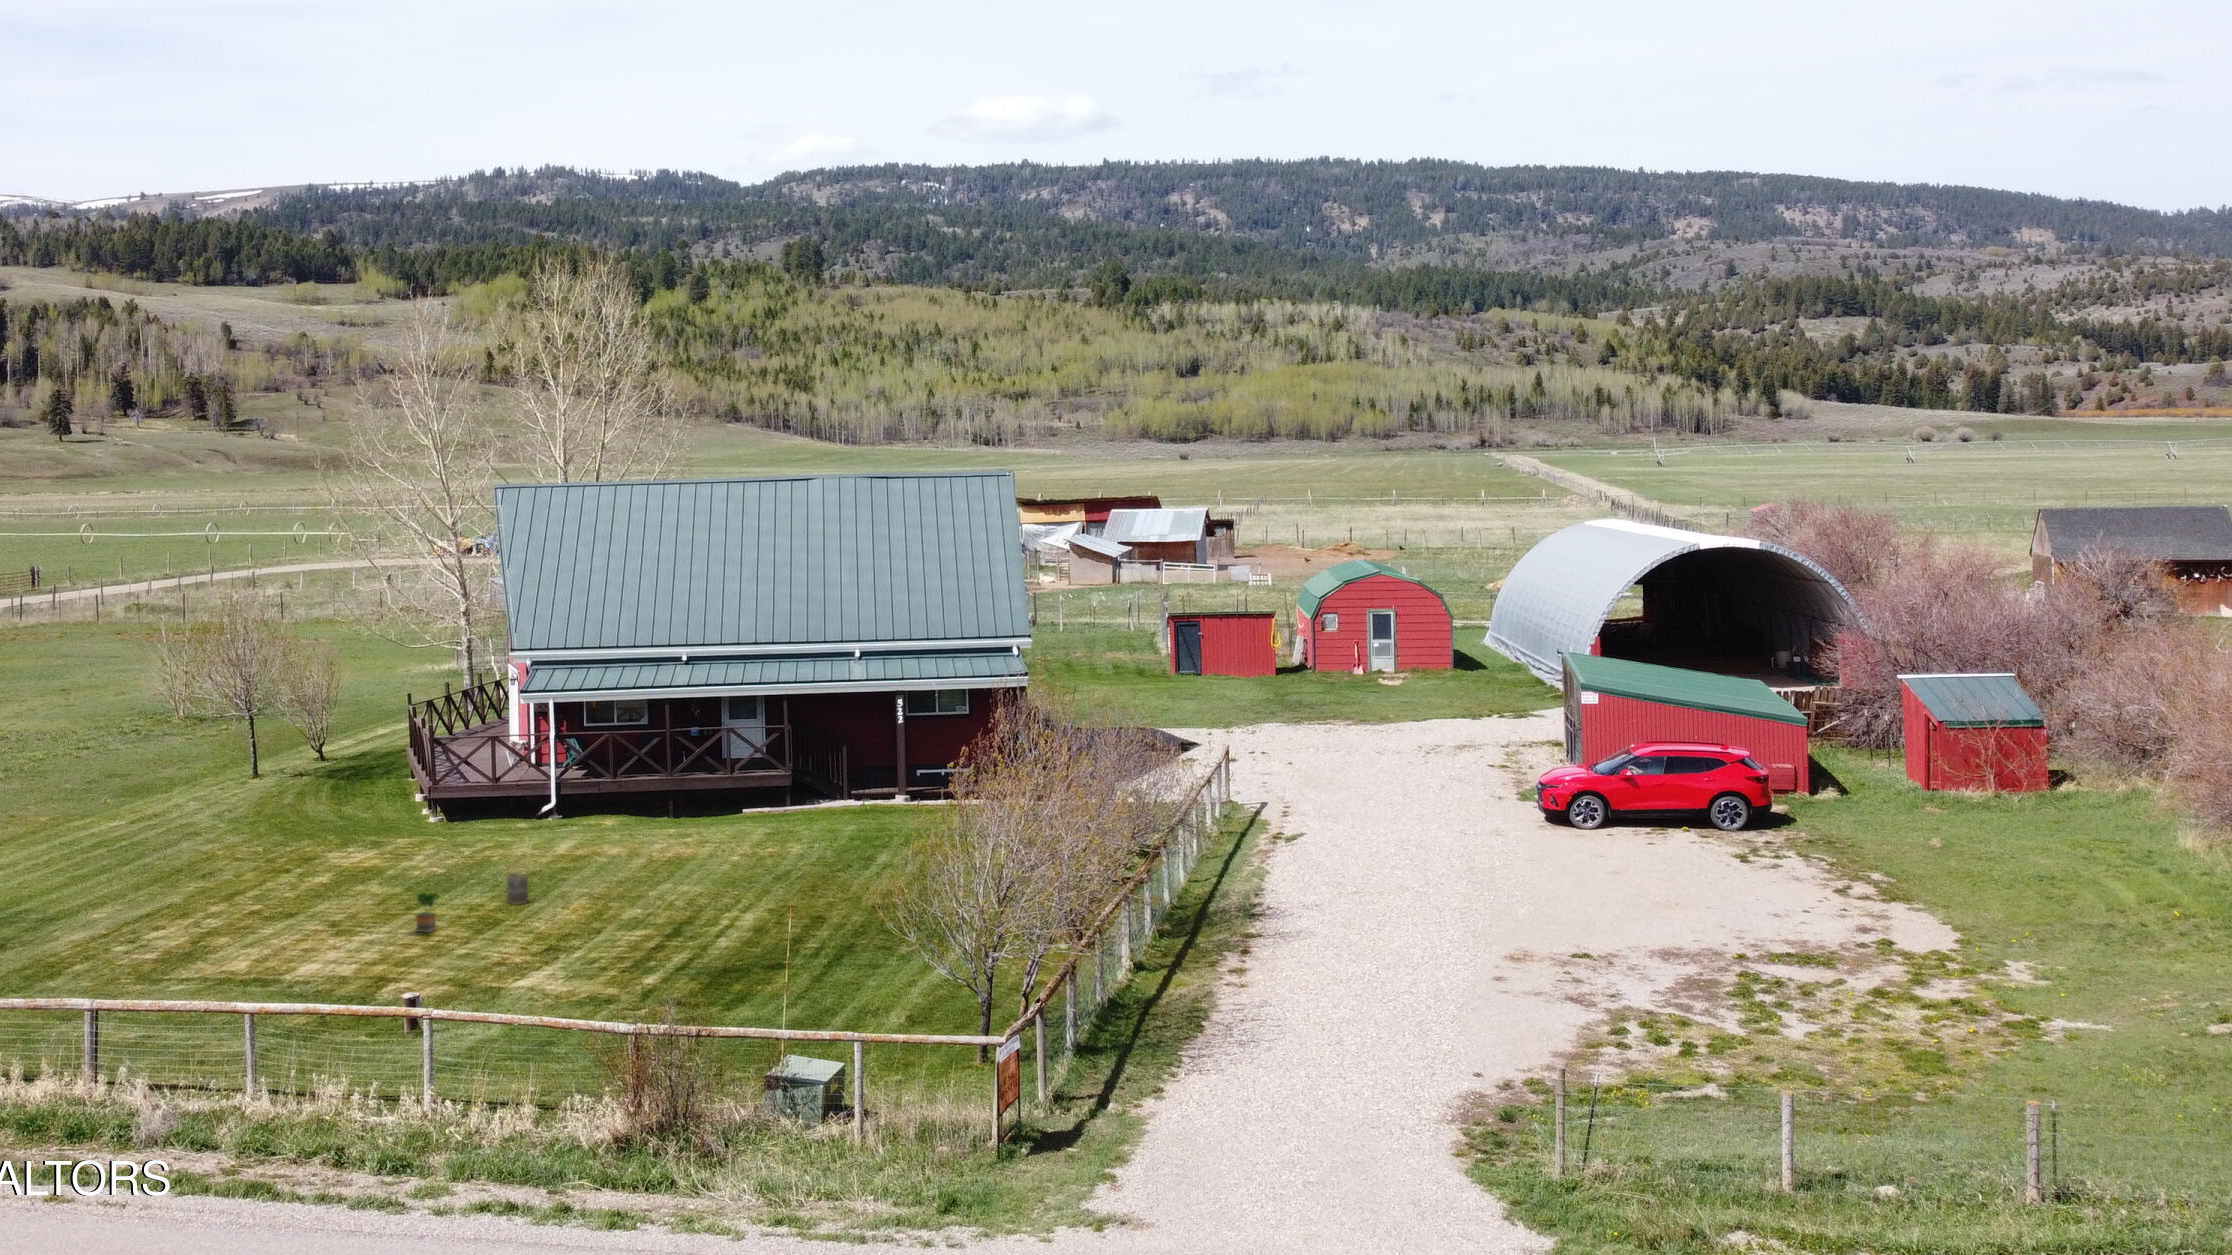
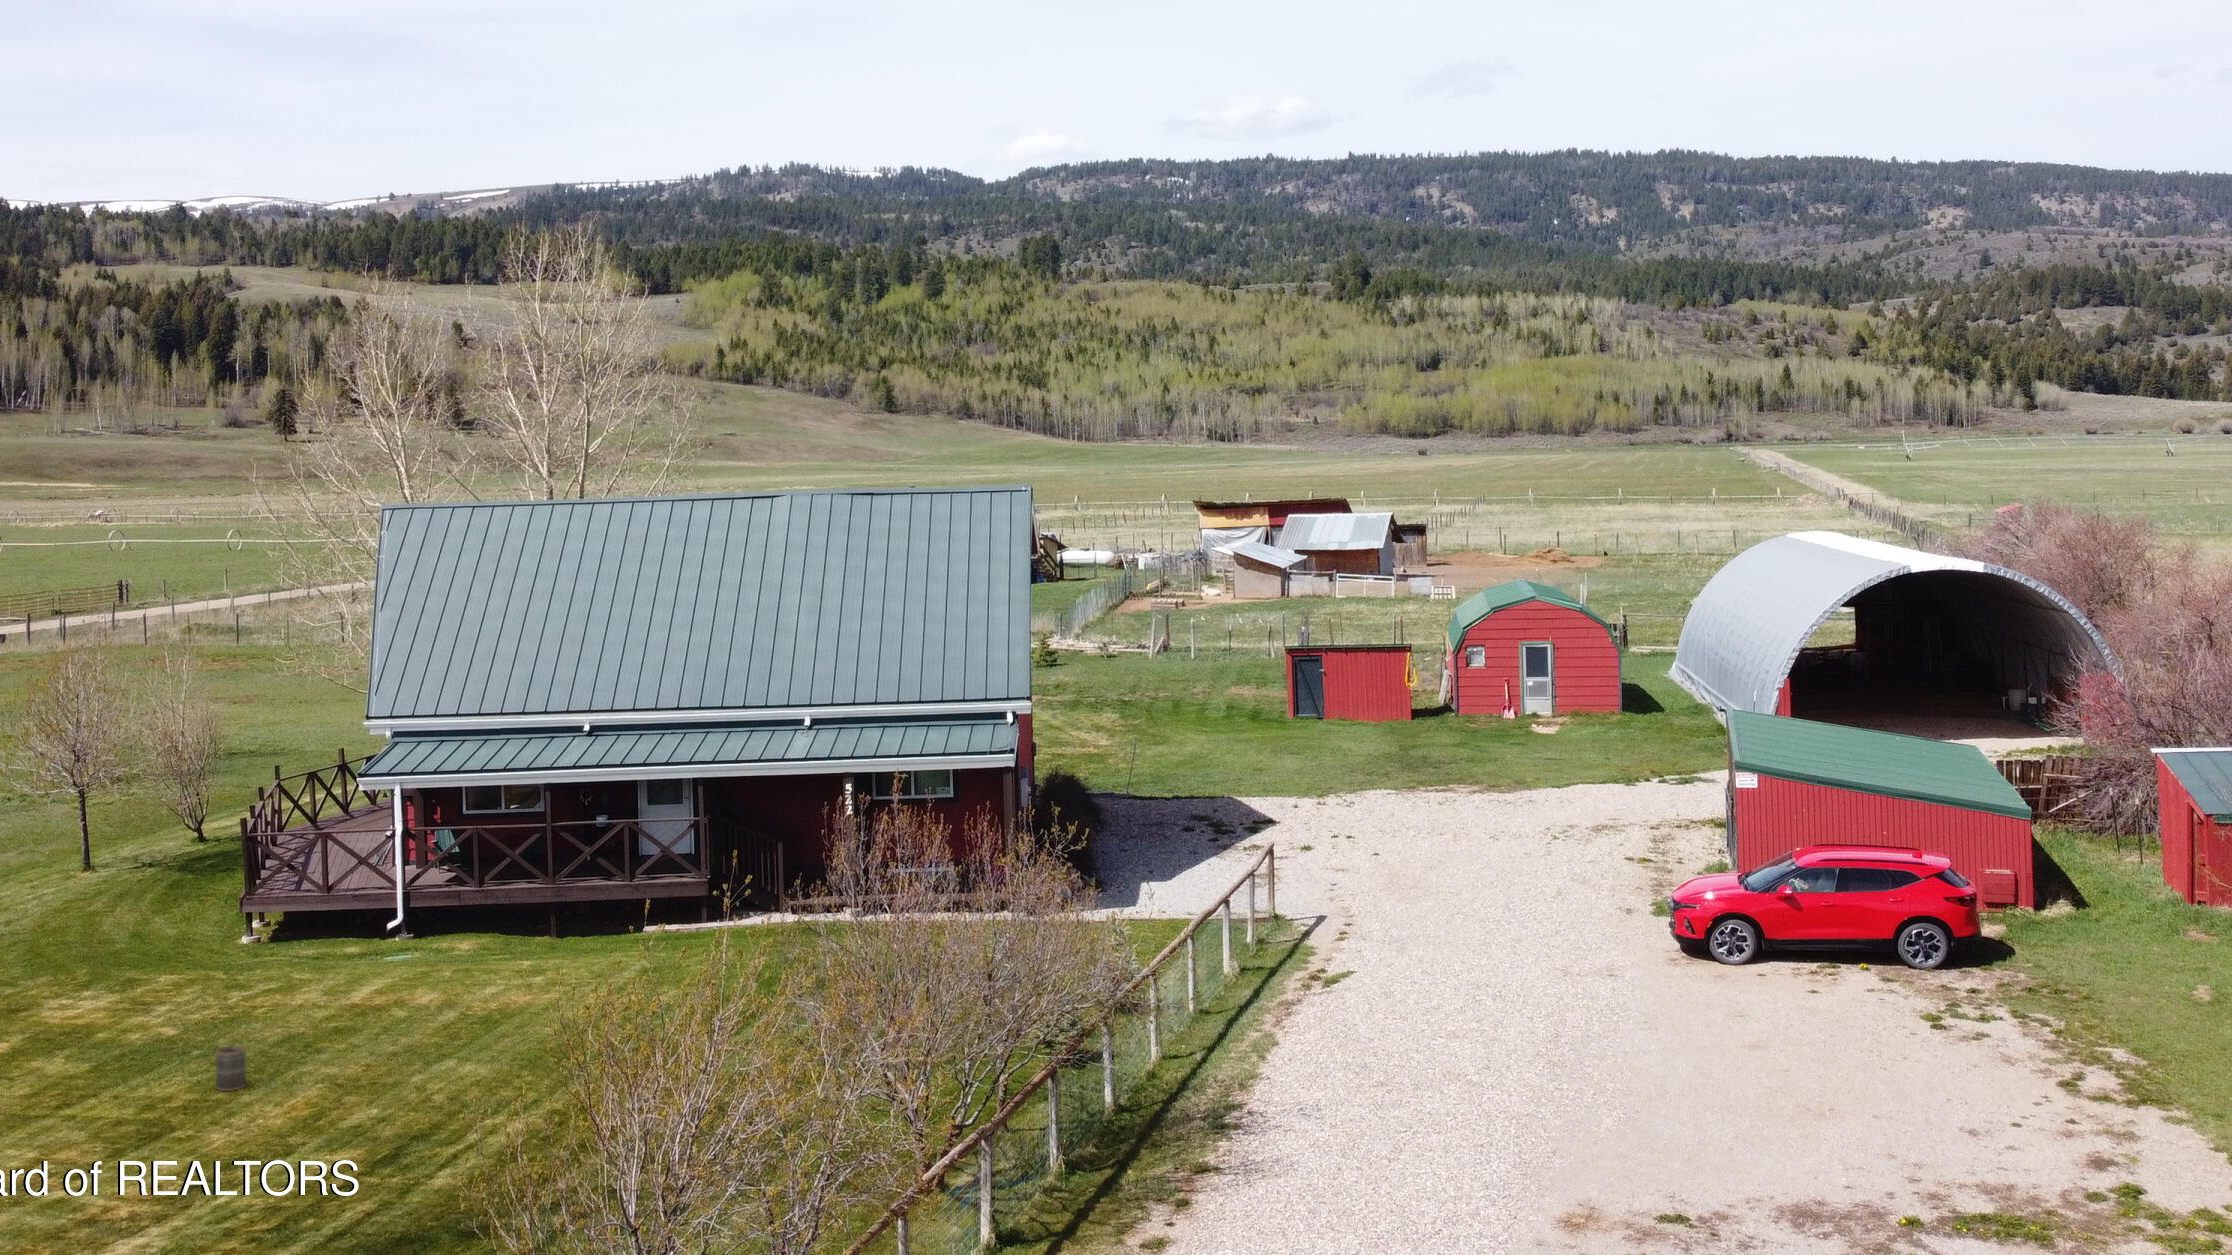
potted tree: present [416,892,440,932] -> none [43,1085,83,1145]

